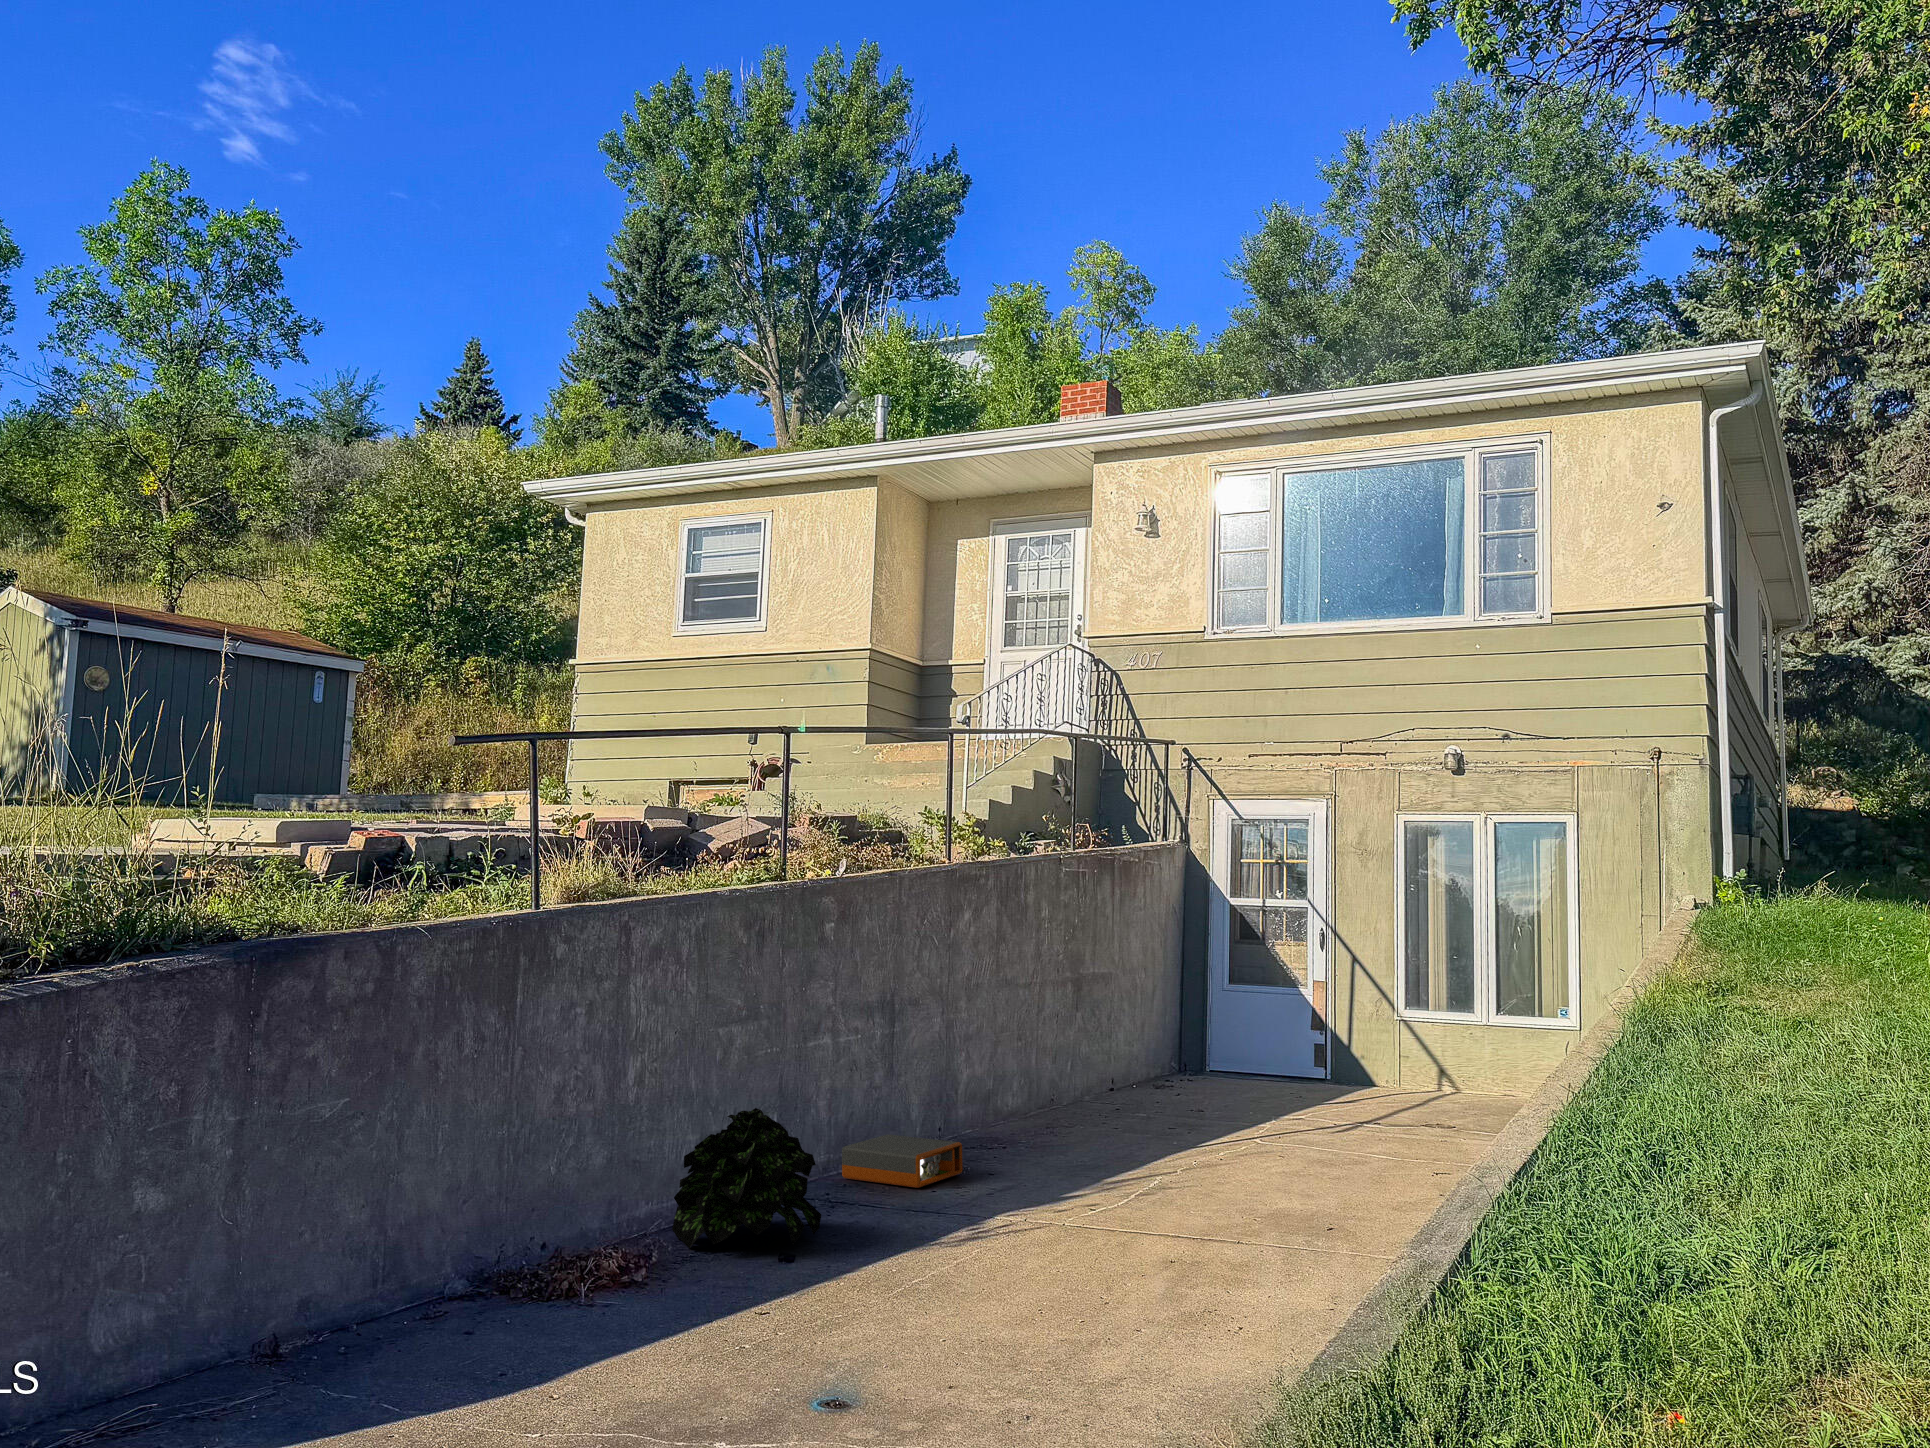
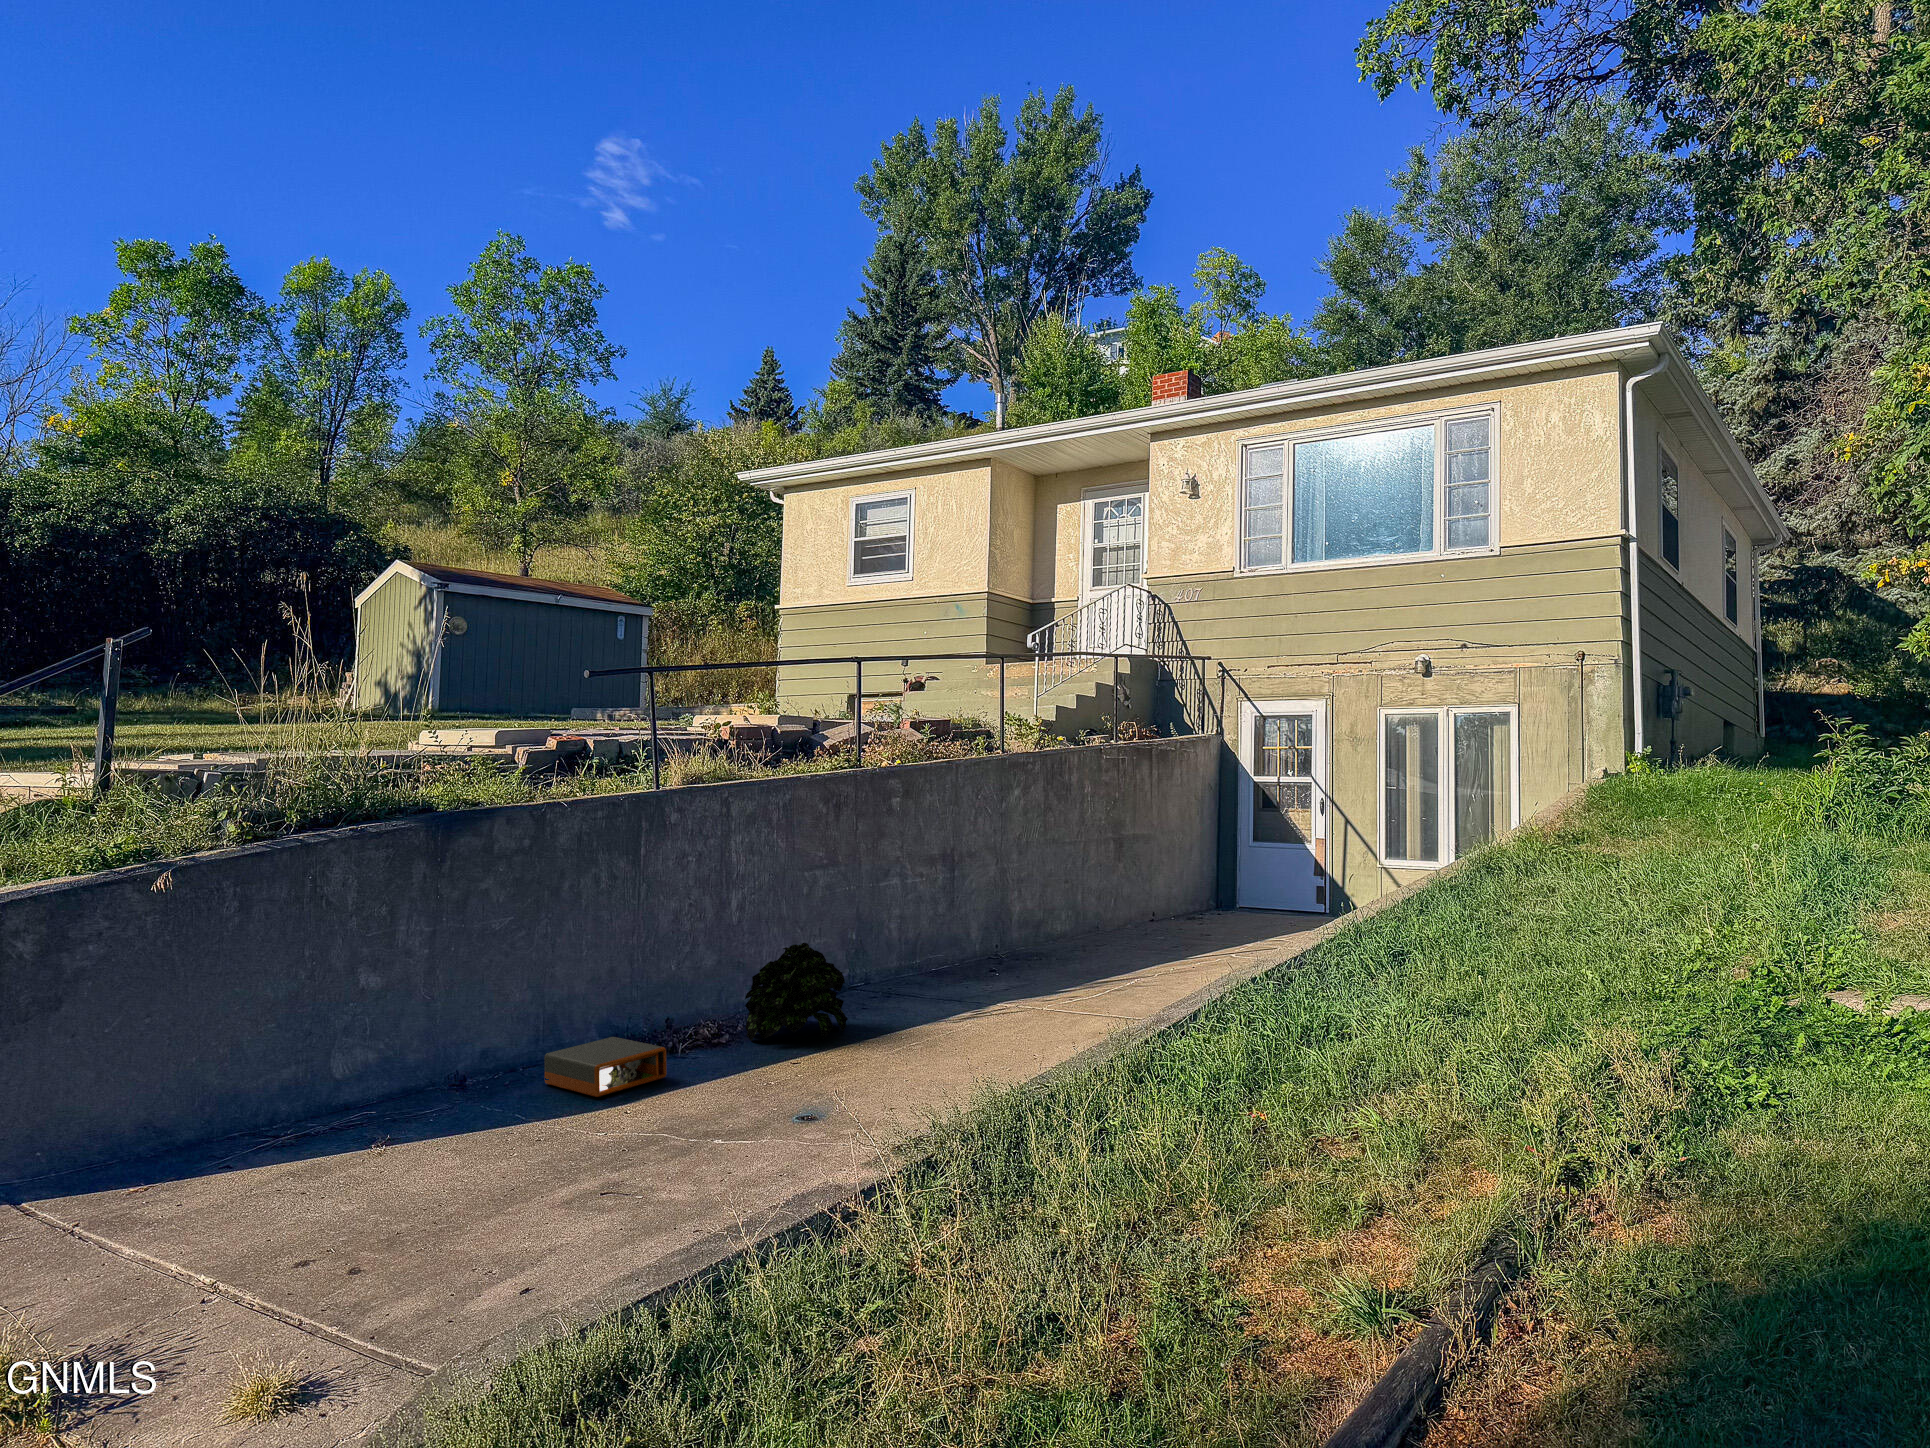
storage box: present [842,1134,962,1188] -> present [544,1037,667,1097]

